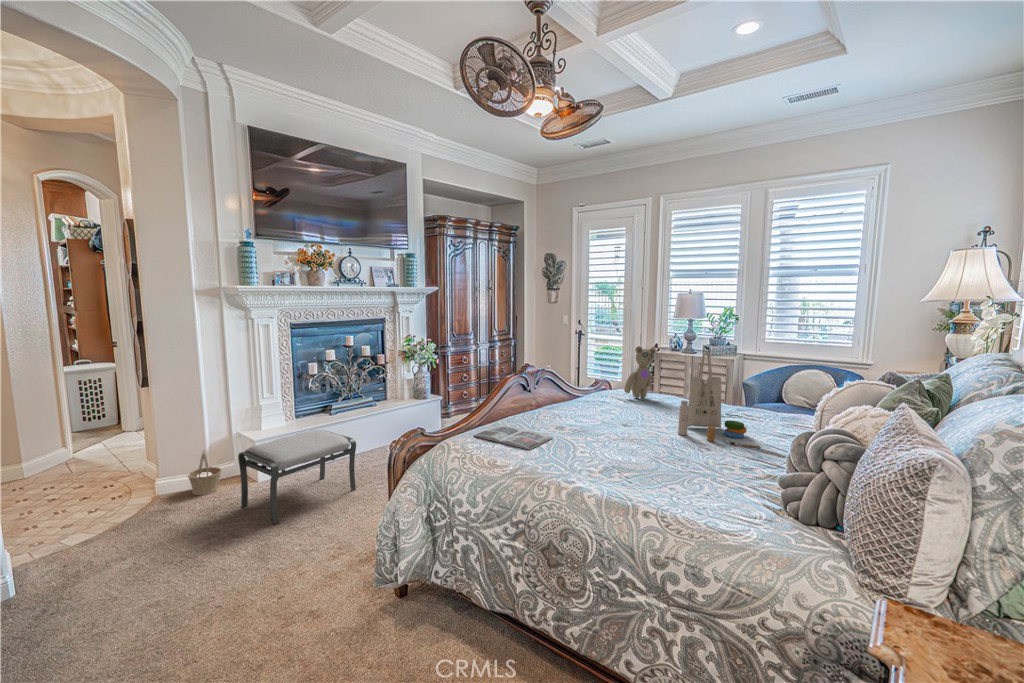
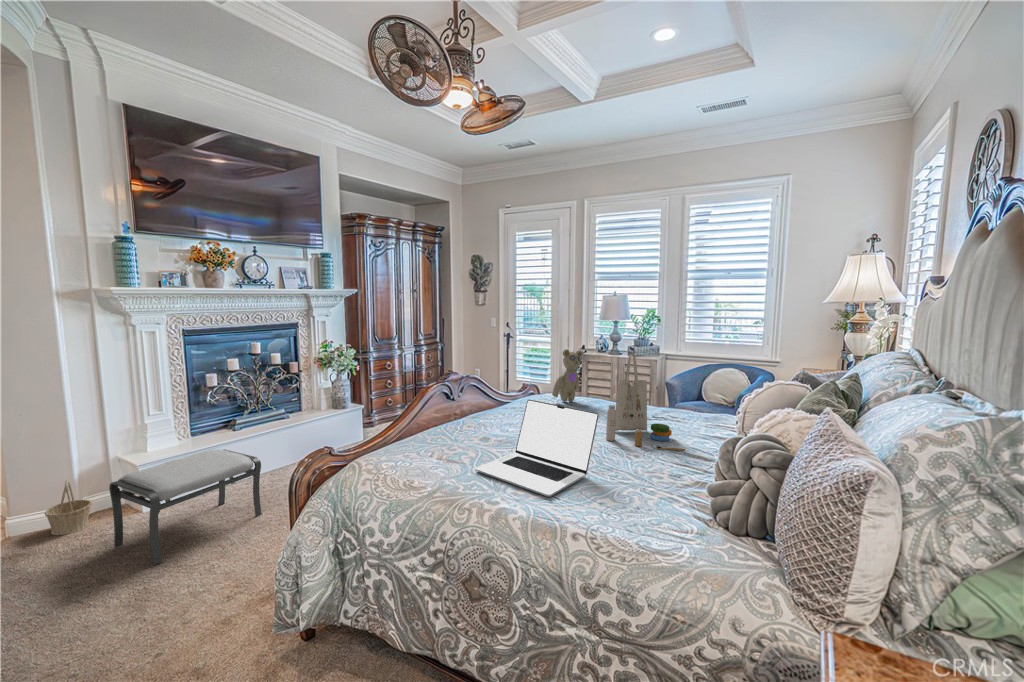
laptop: none [552,392,671,480] -> present [476,400,599,497]
magazine: present [474,425,552,450] -> none [389,439,477,467]

